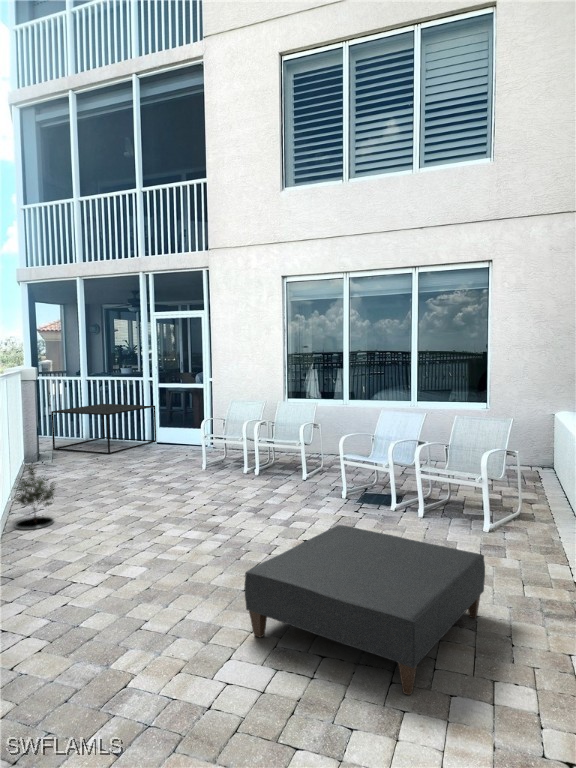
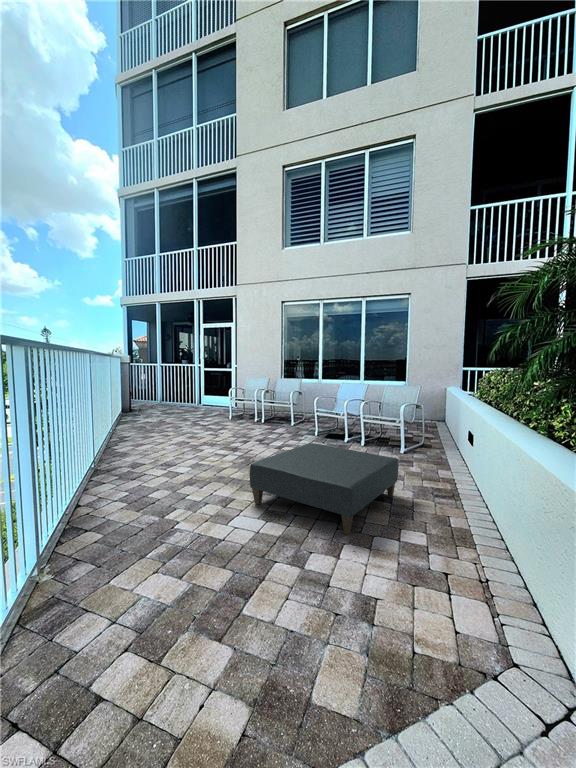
coffee table: present [51,404,156,454] -> none [137,381,202,411]
potted tree: present [14,466,56,530] -> none [108,405,139,448]

